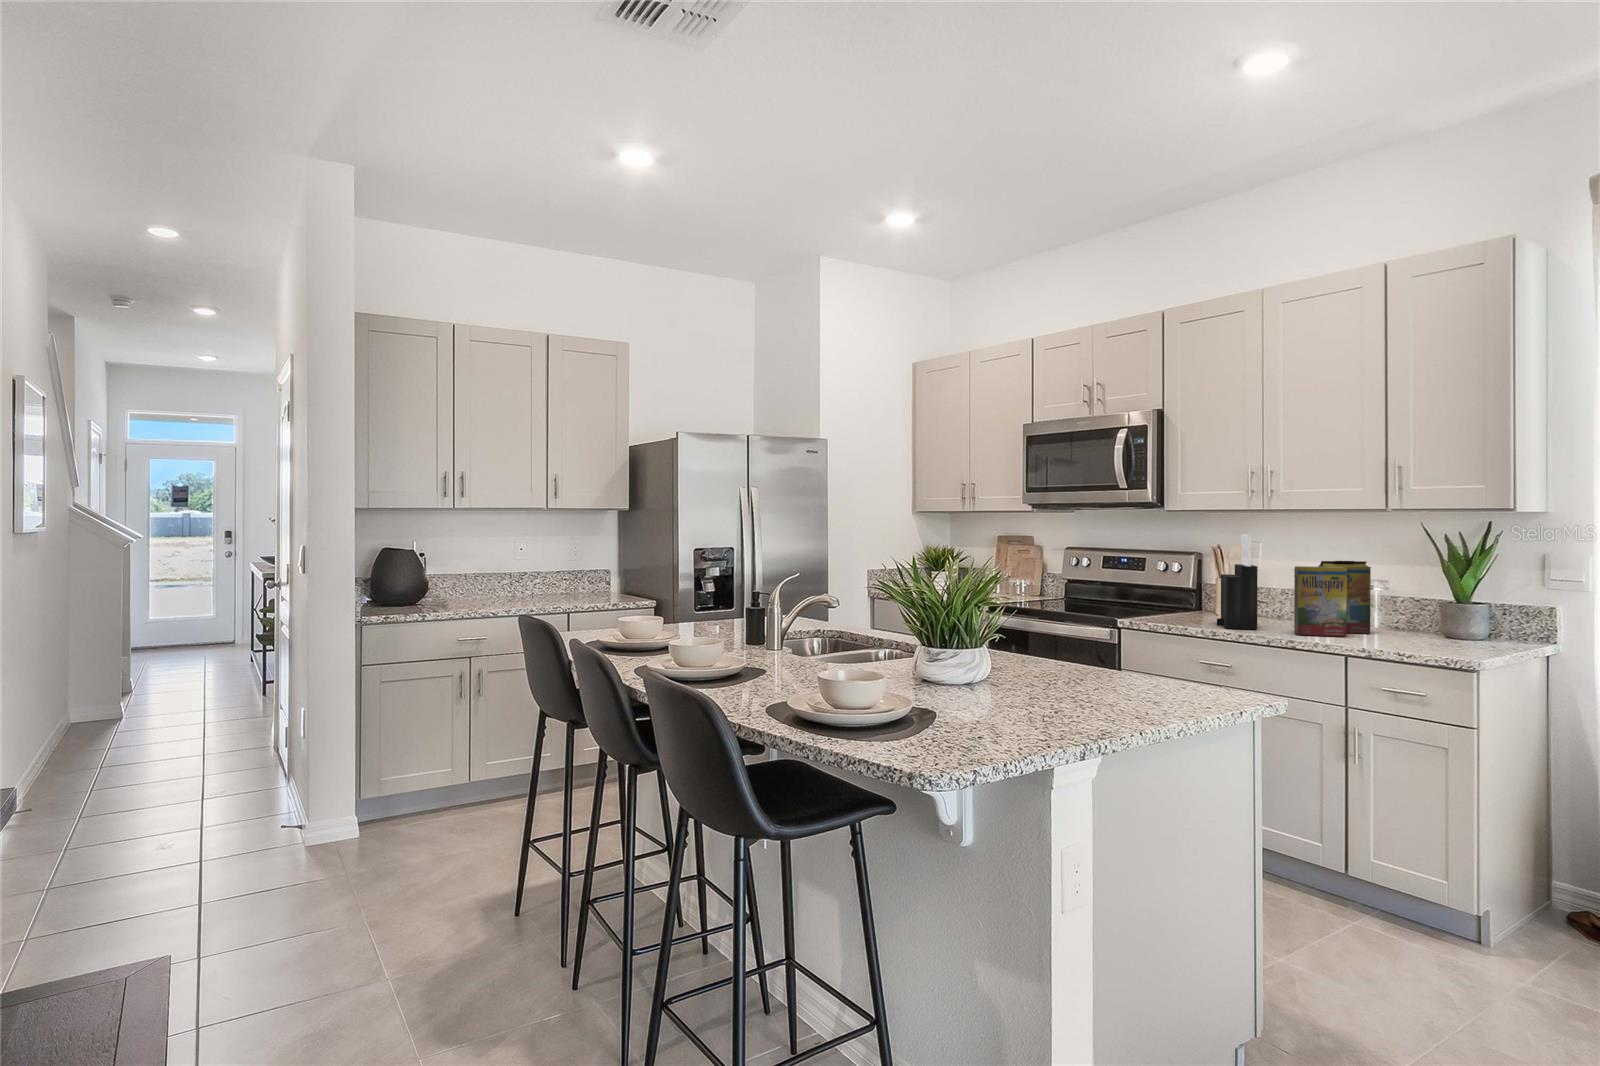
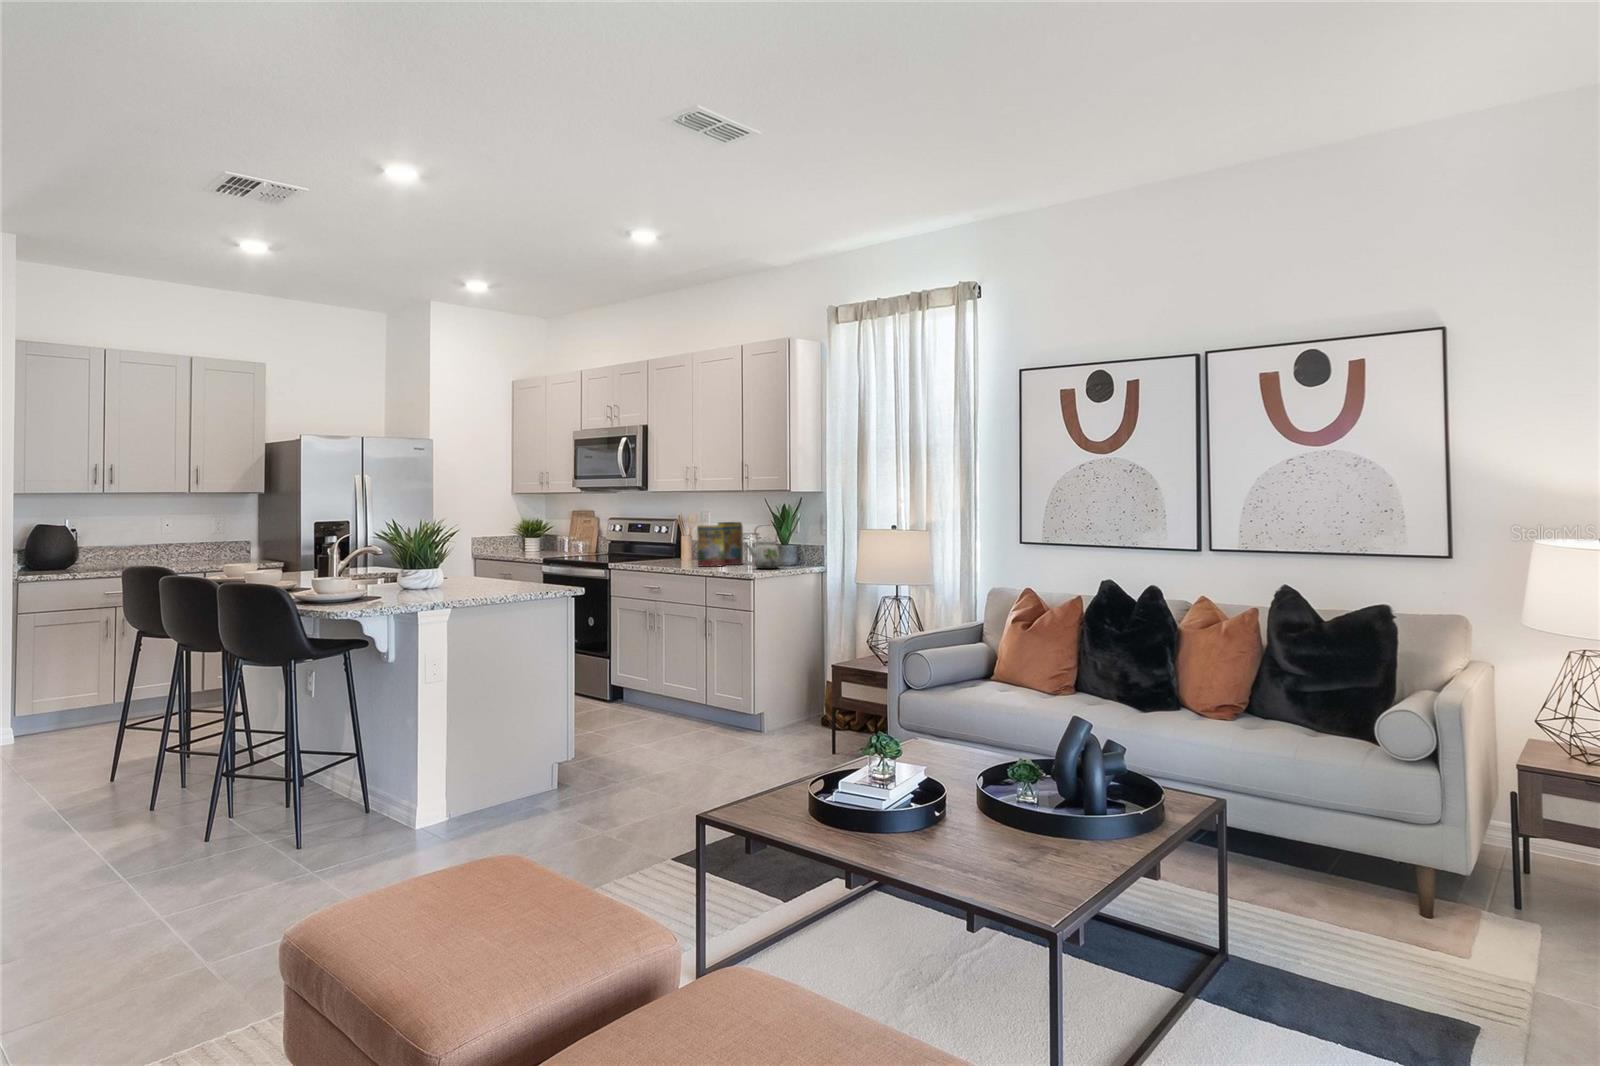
knife block: present [1217,534,1258,629] -> none [664,507,687,565]
kettle: none [1411,569,1480,648] -> present [746,528,780,569]

